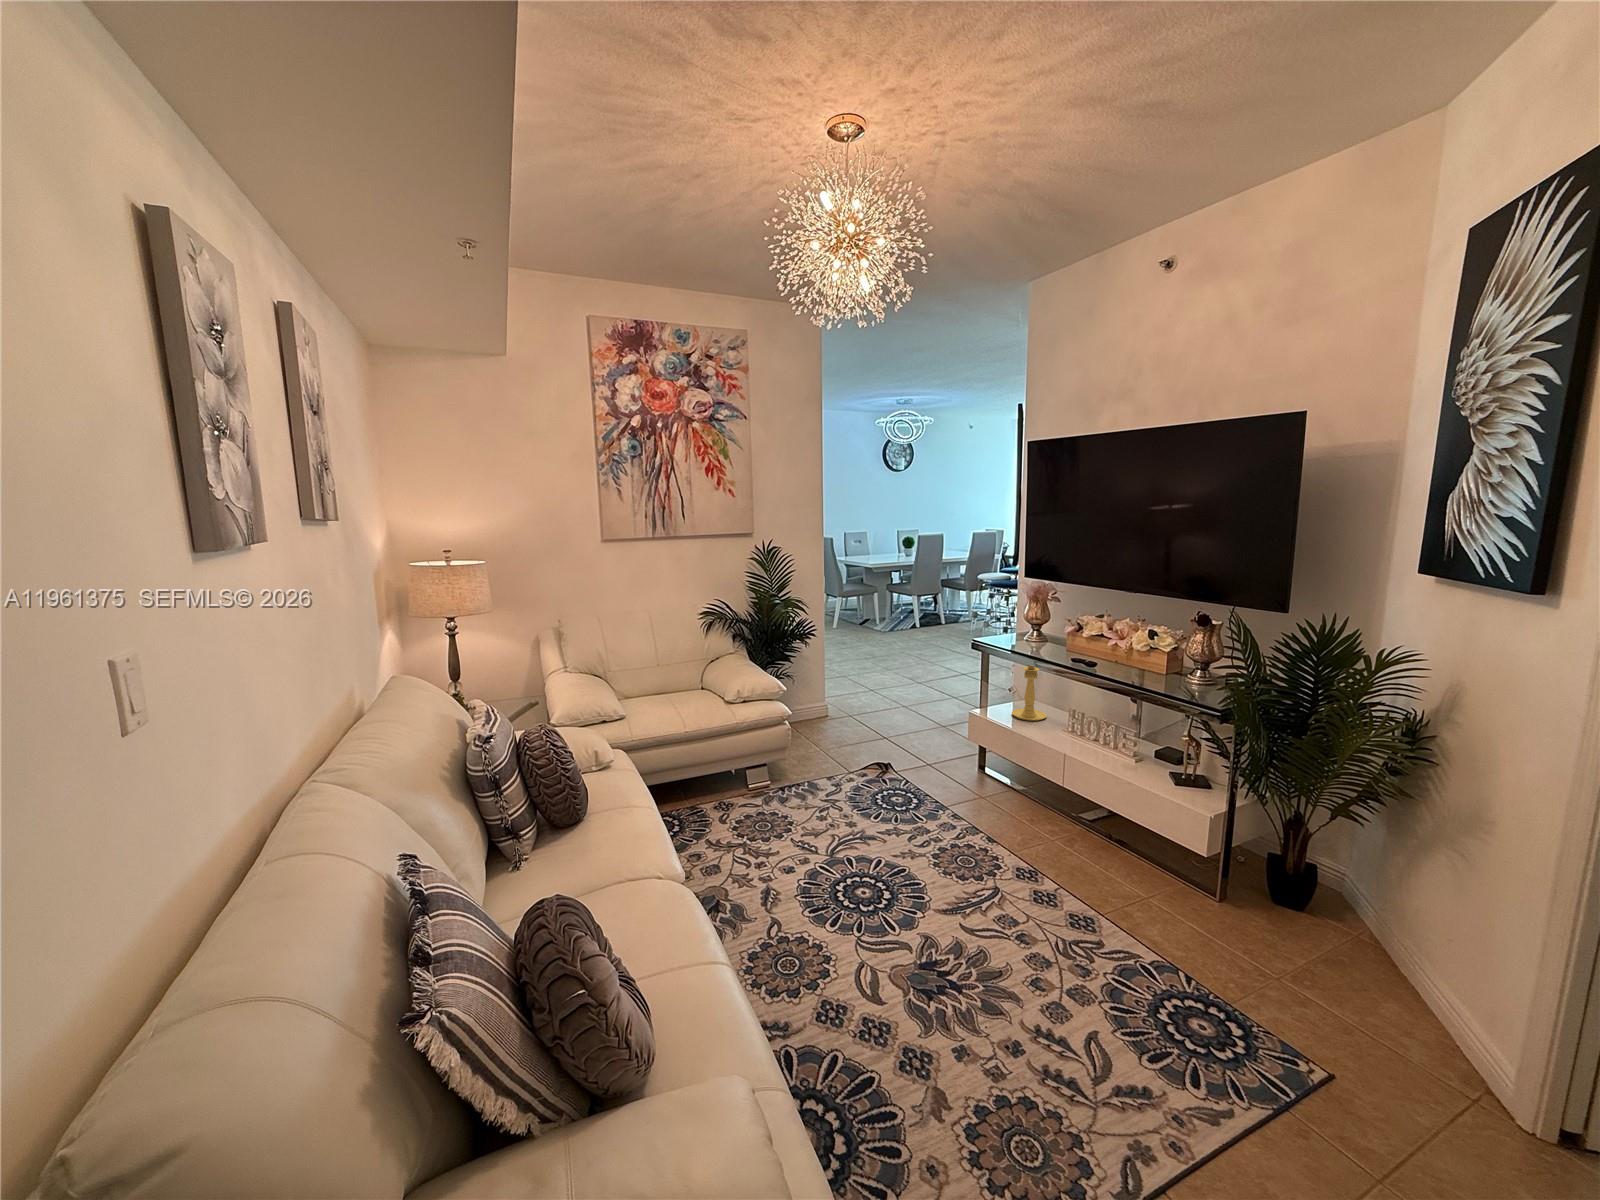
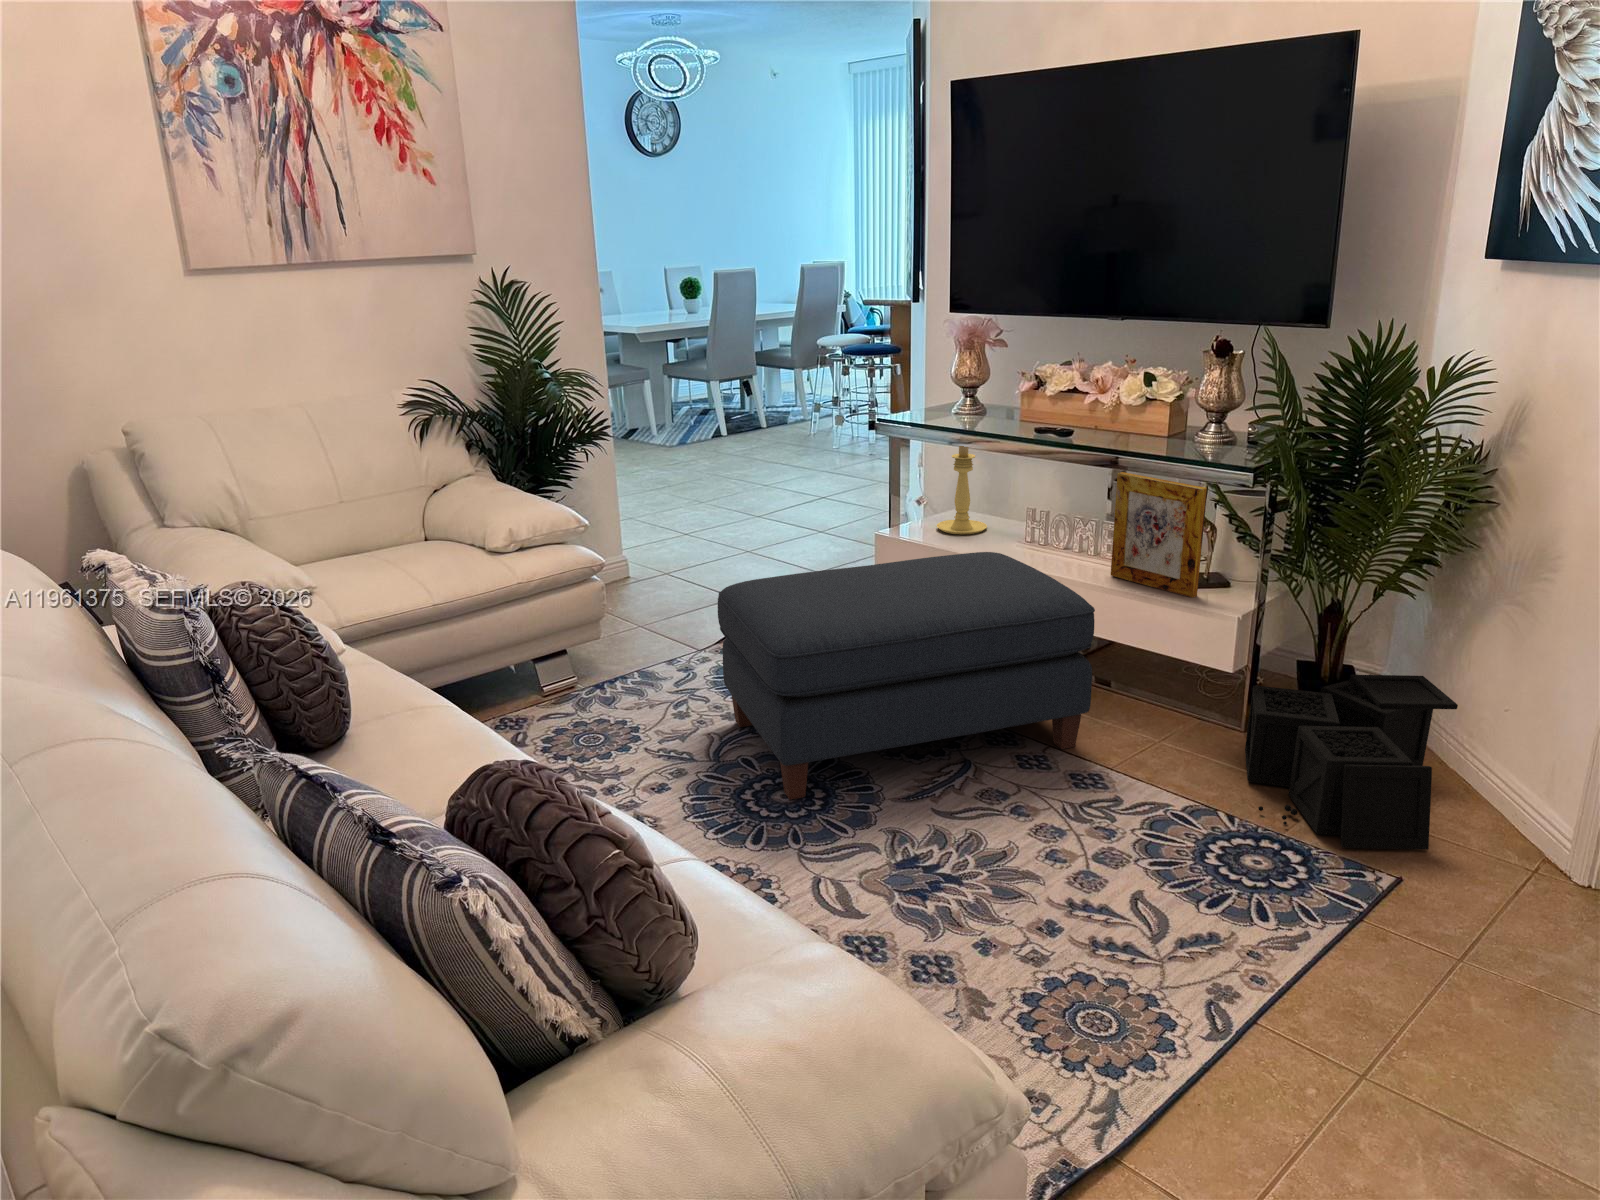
picture frame: none [1122,696,1191,795] -> present [1111,472,1207,598]
ottoman: none [845,739,1096,897] -> present [718,552,1095,800]
storage bin: none [1213,873,1407,1053] -> present [1245,674,1458,850]

